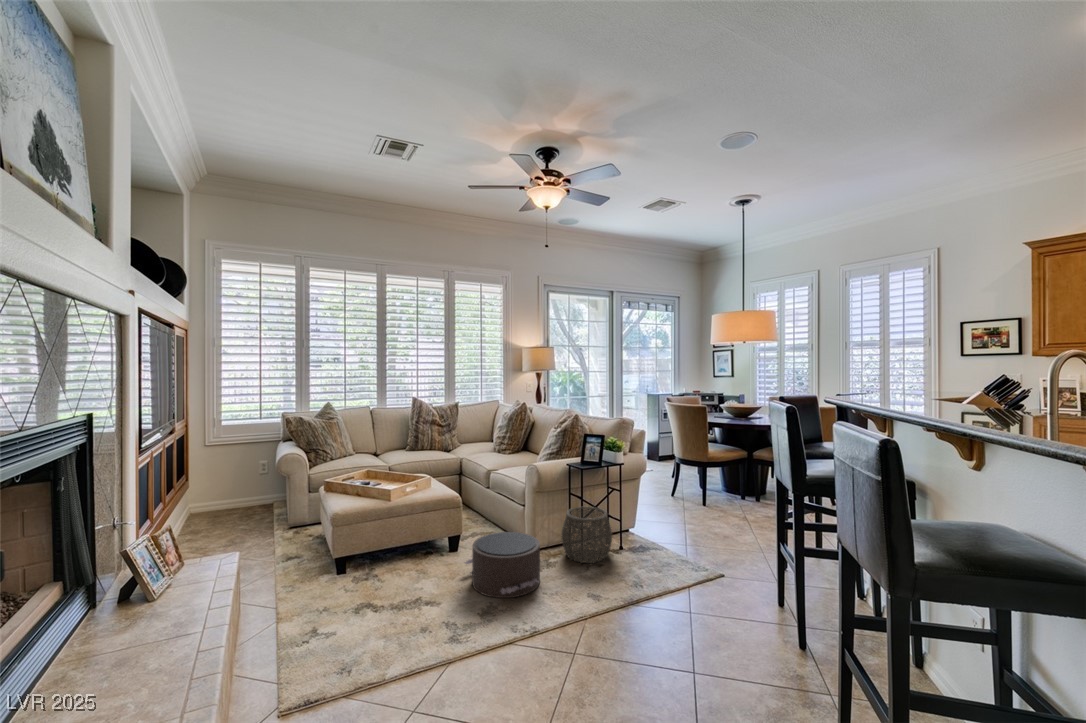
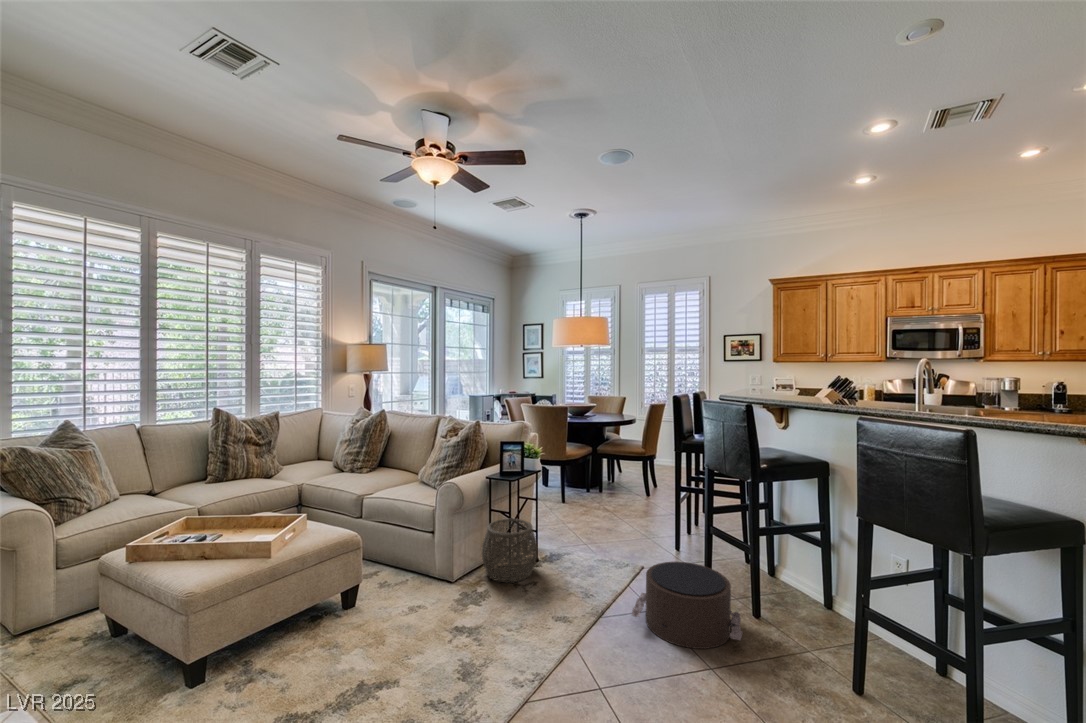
pouf: present [465,532,540,598] -> present [632,562,743,649]

